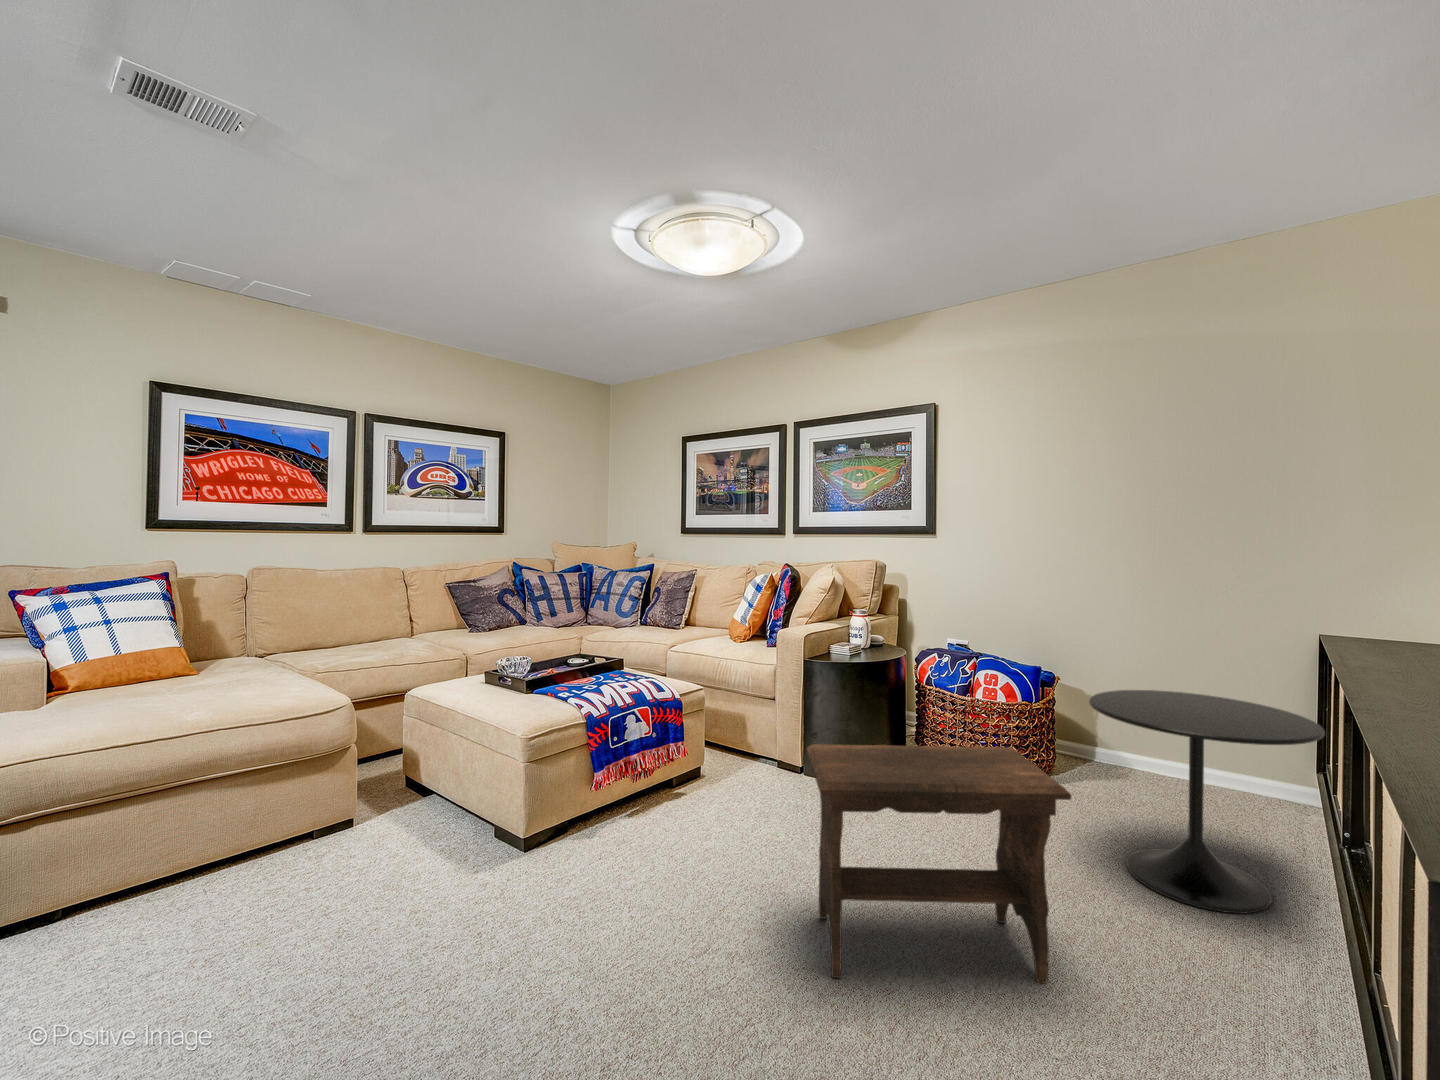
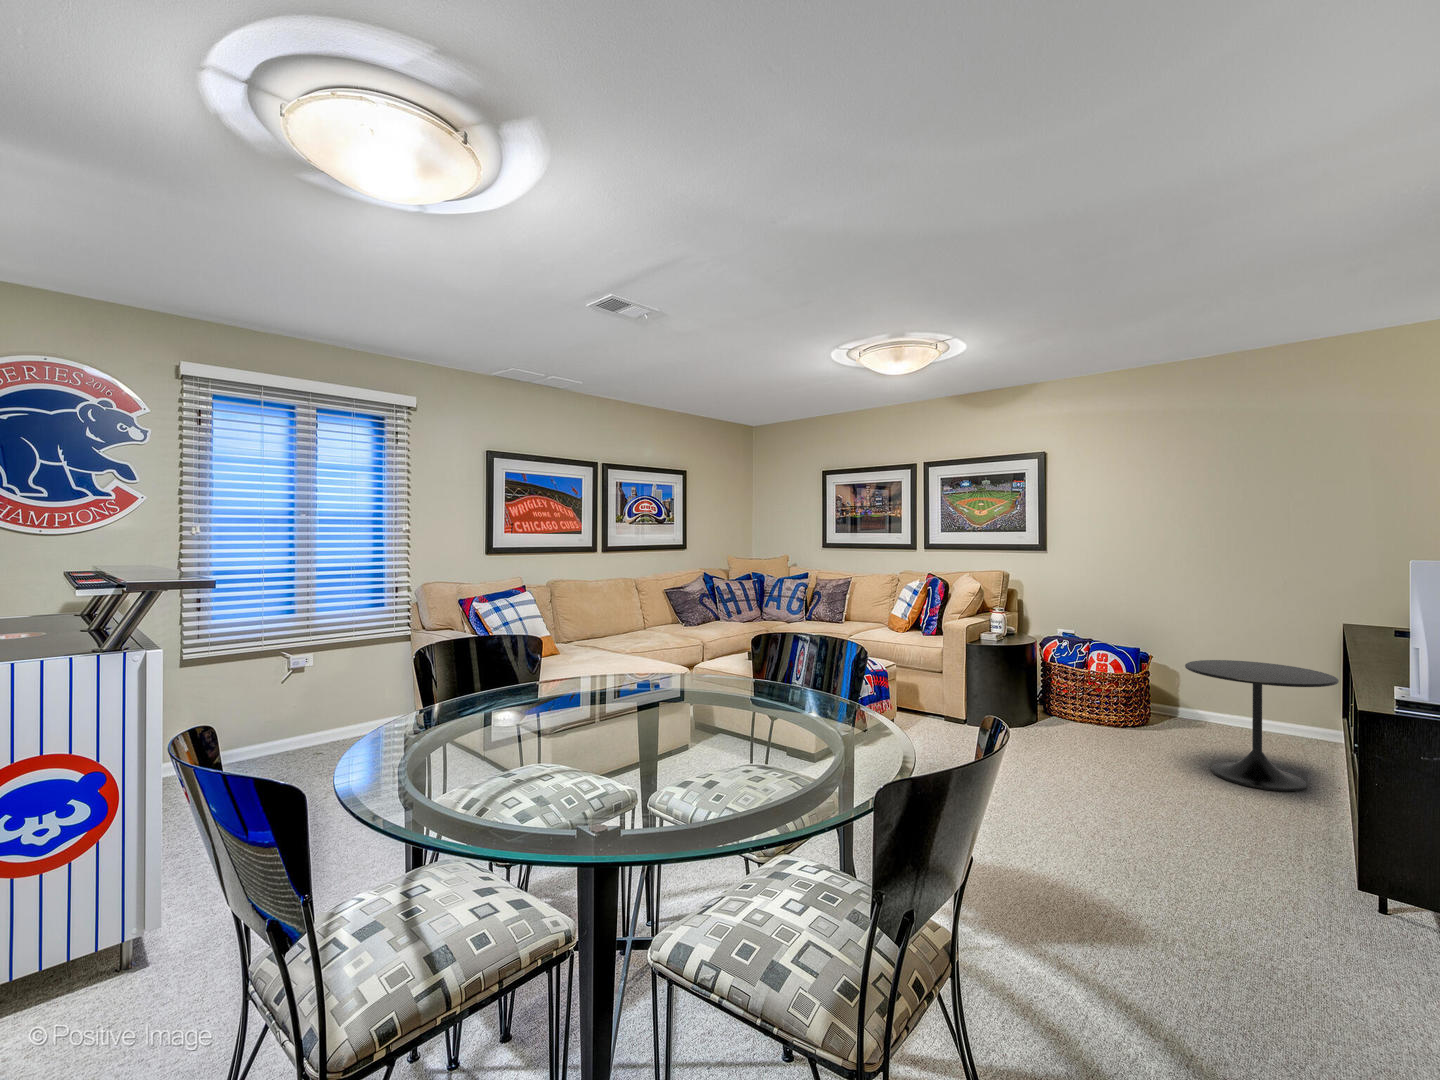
footstool: present [807,744,1071,983] -> none [1018,689,1189,818]

